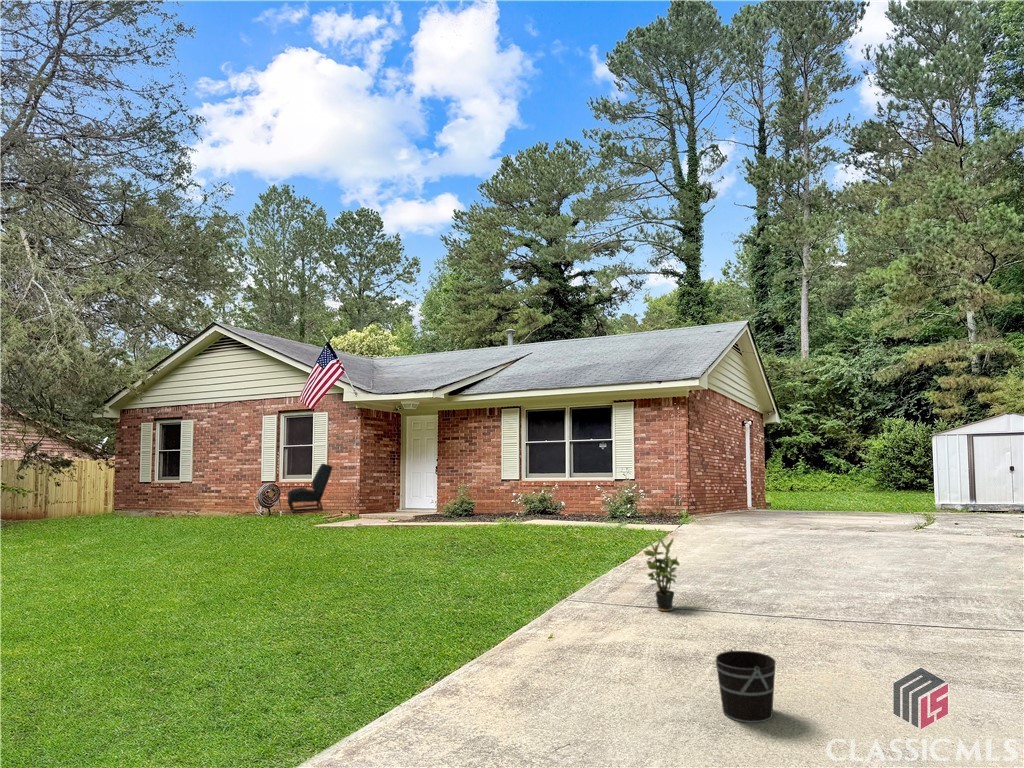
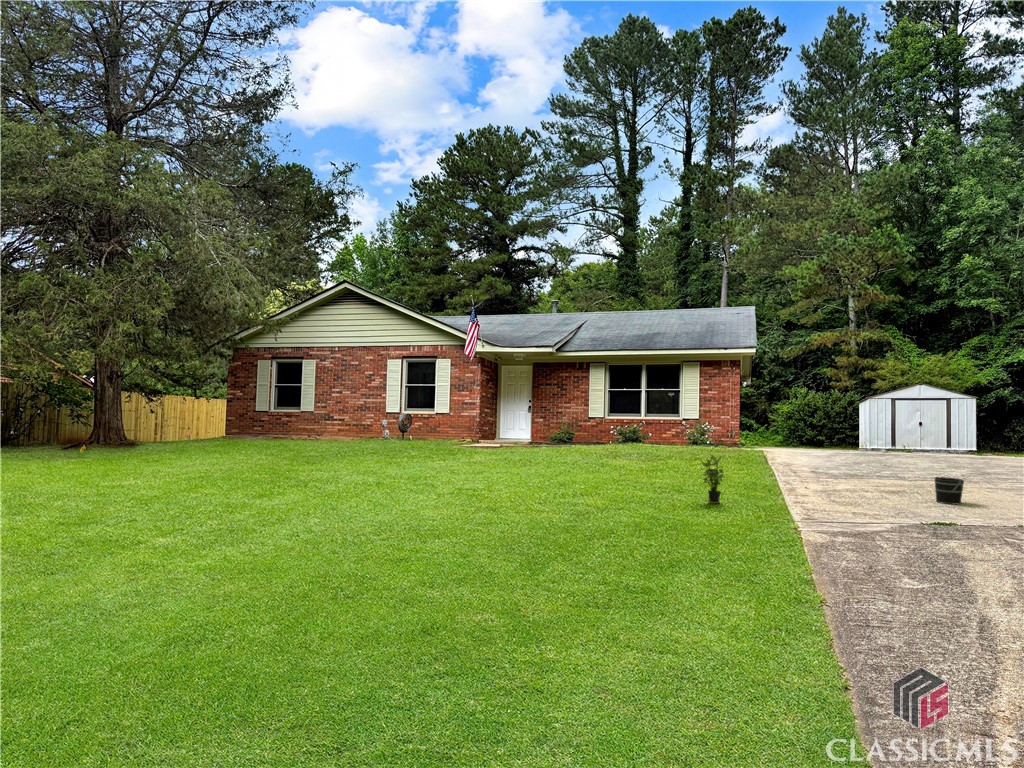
lounge chair: present [288,464,333,513] -> none [421,400,461,437]
potted plant: present [643,538,680,612] -> present [702,454,724,504]

